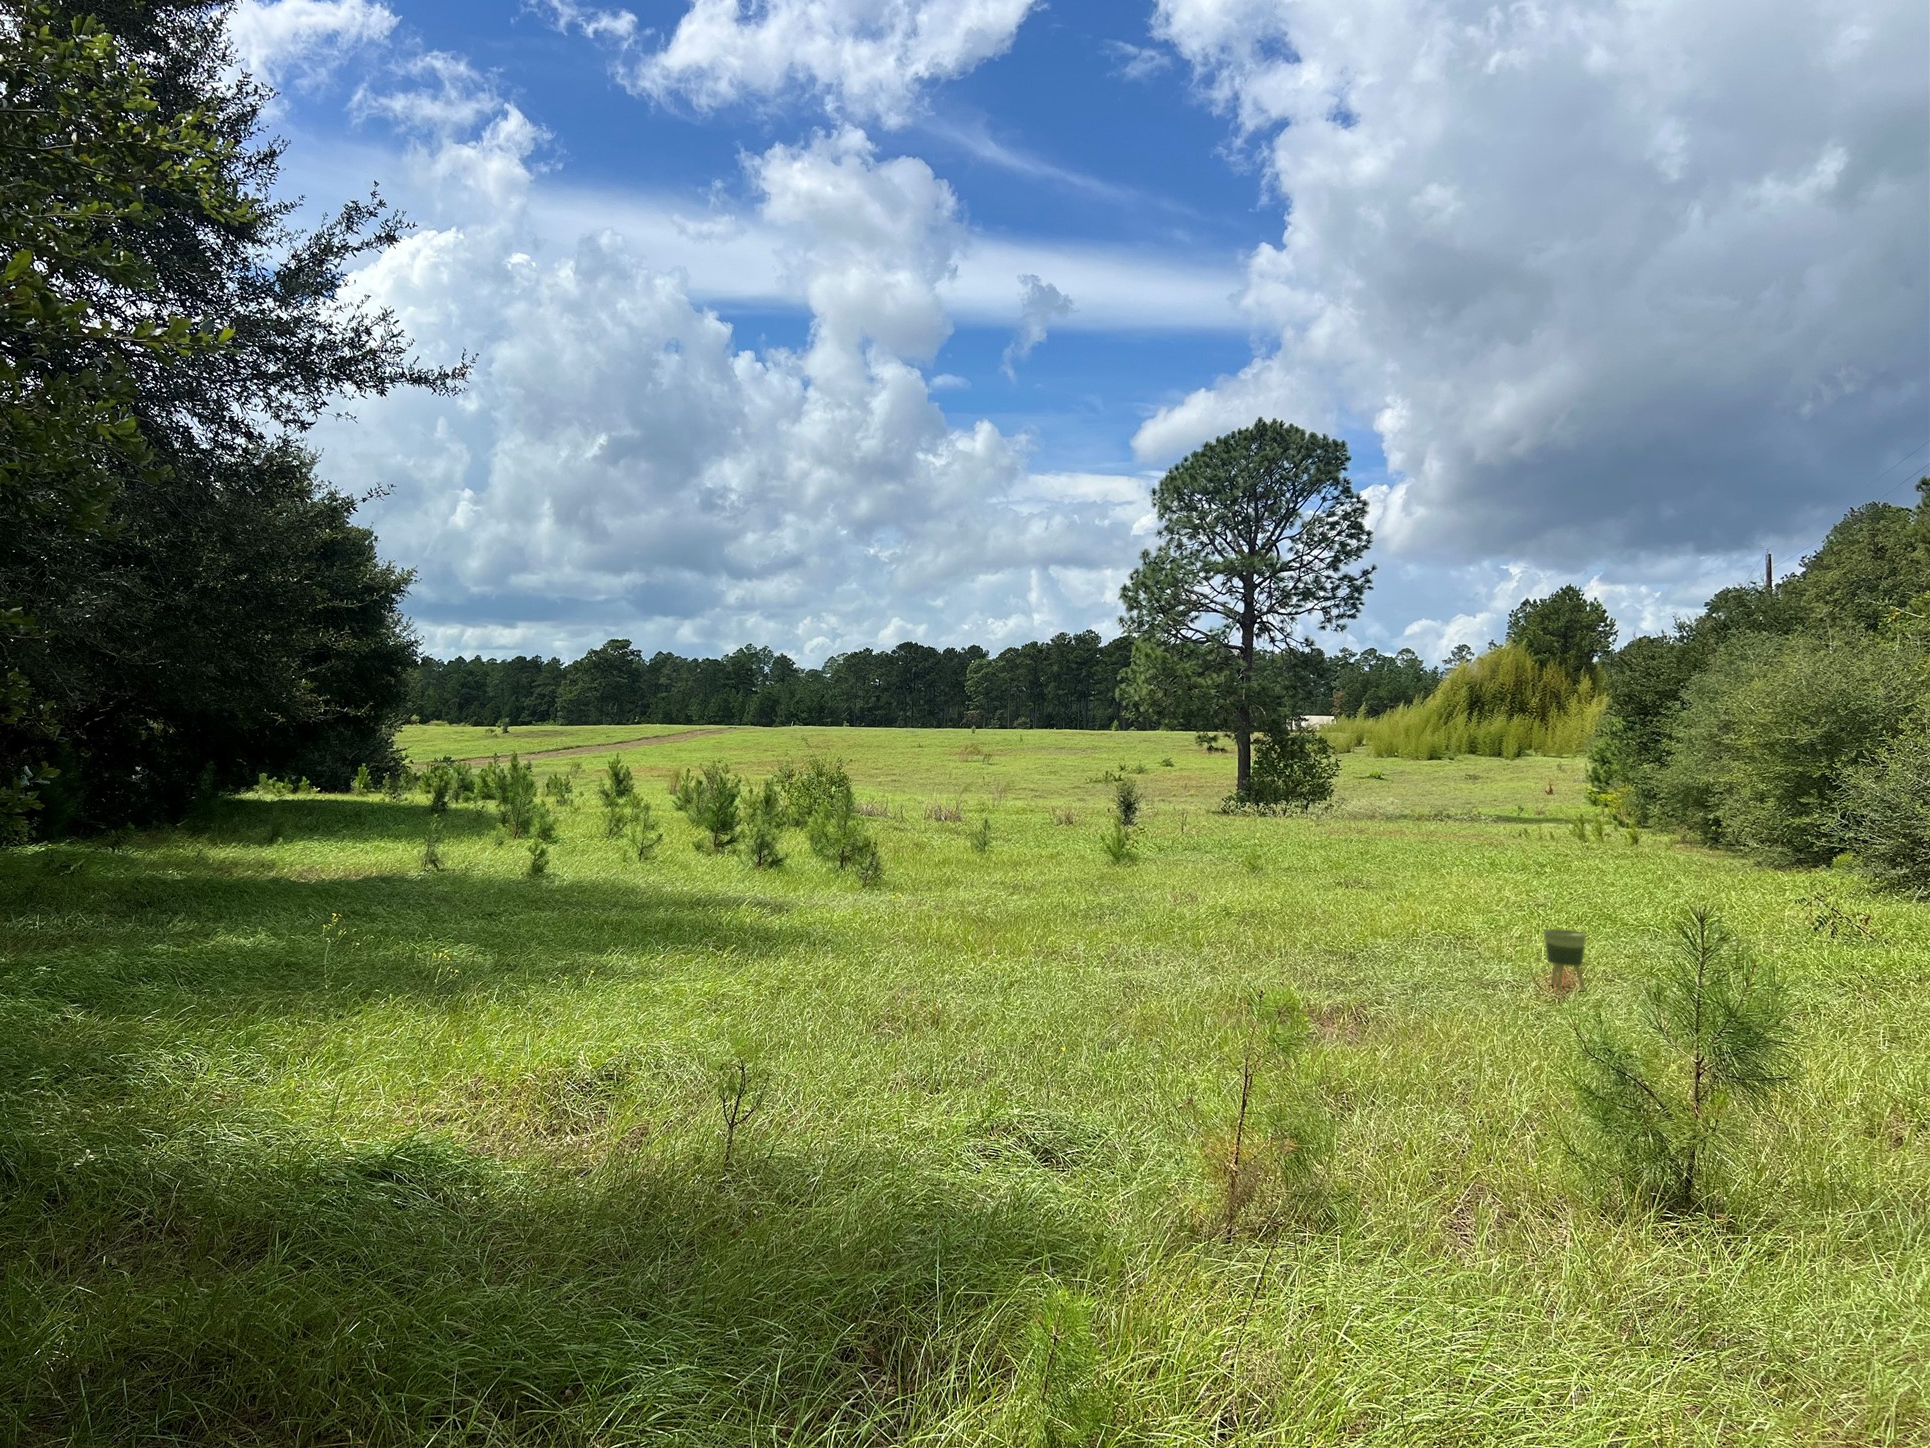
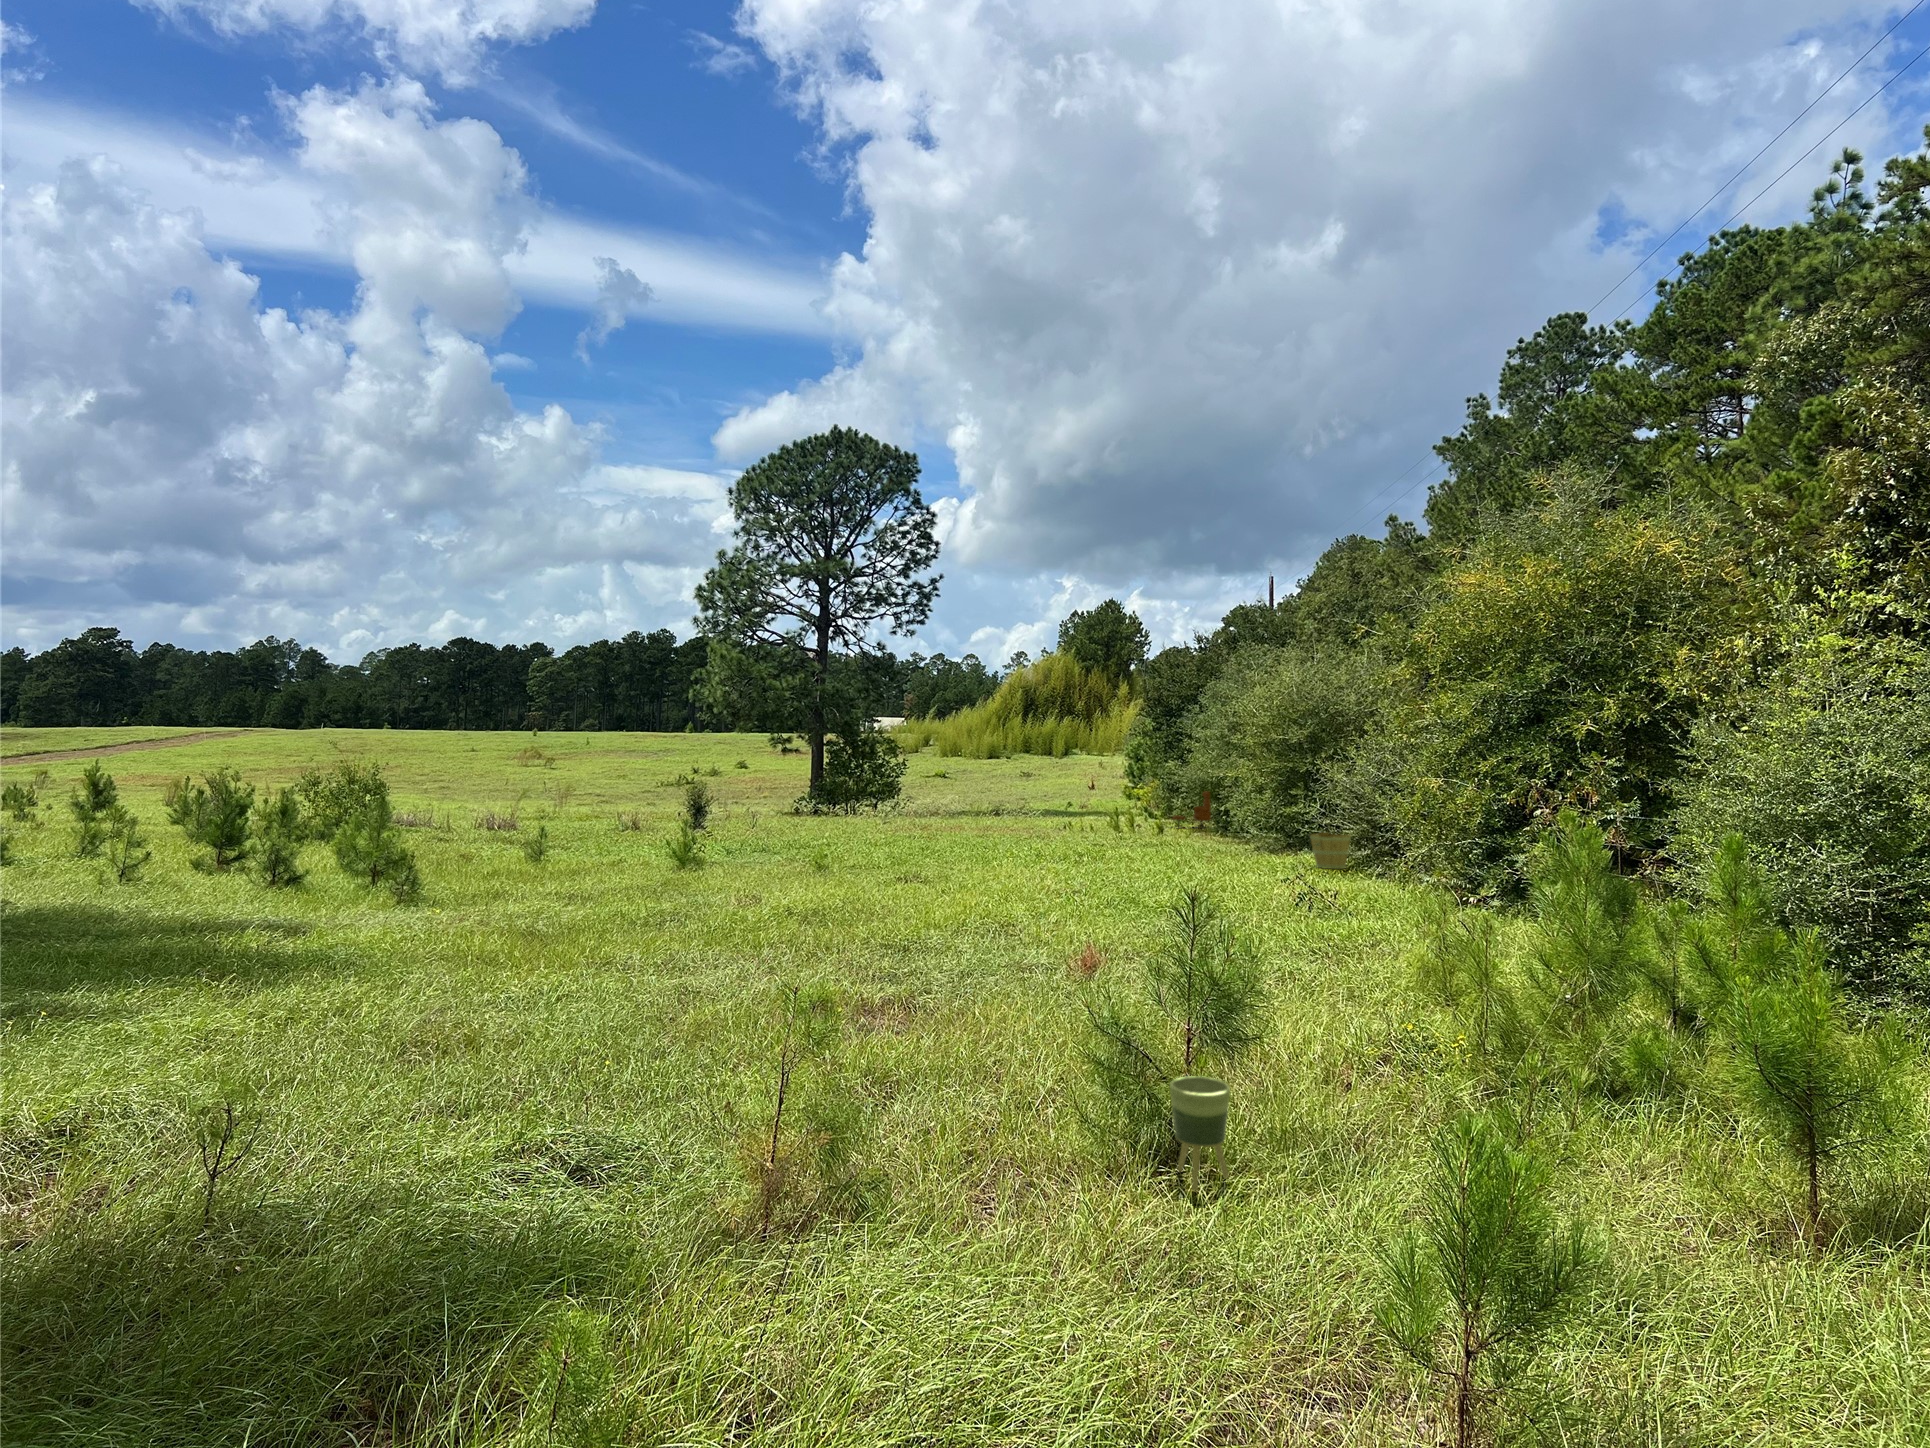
lounge chair: none [1647,799,1707,841] -> present [1171,791,1211,828]
wooden bucket: none [1808,841,1865,881] -> present [1310,832,1351,869]

